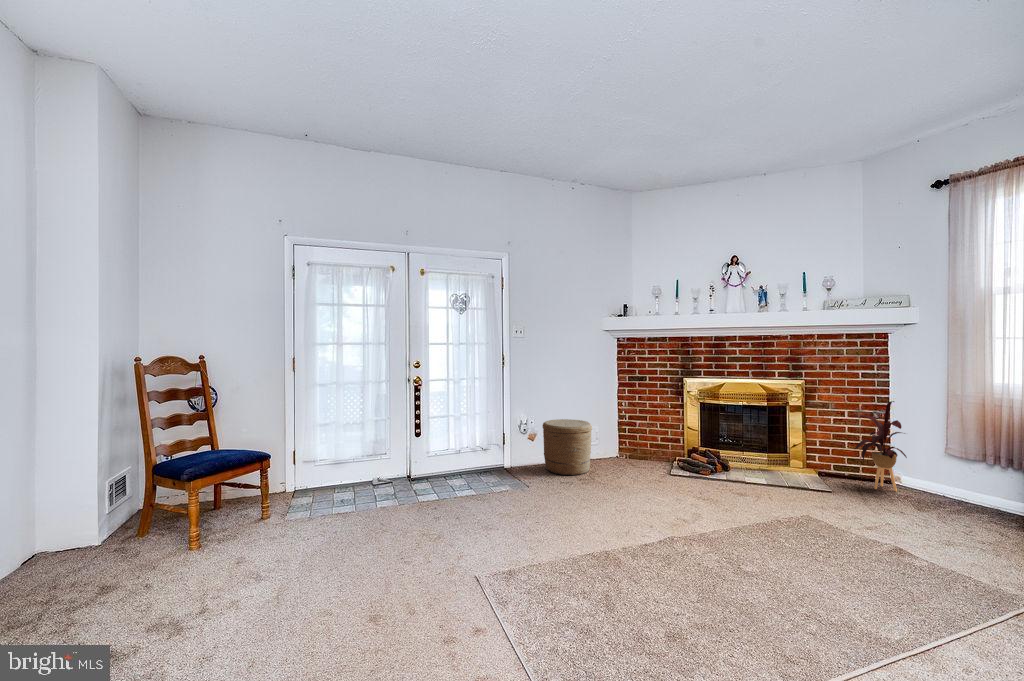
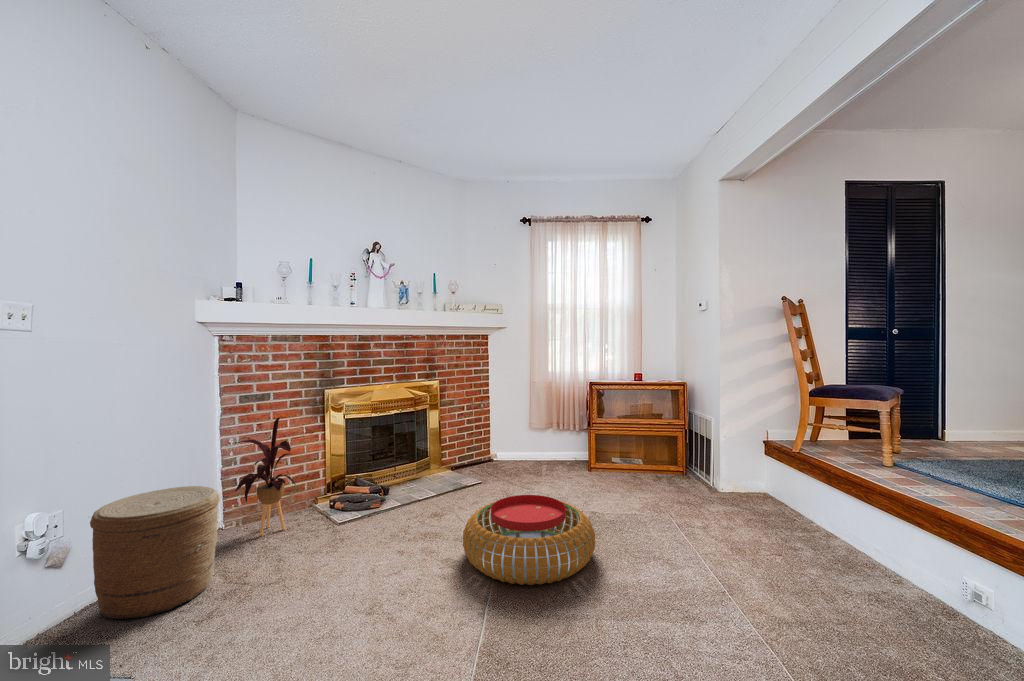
house plant: present [855,401,907,492] -> present [234,417,296,536]
pouf: none [697,484,832,560] -> present [463,495,595,585]

